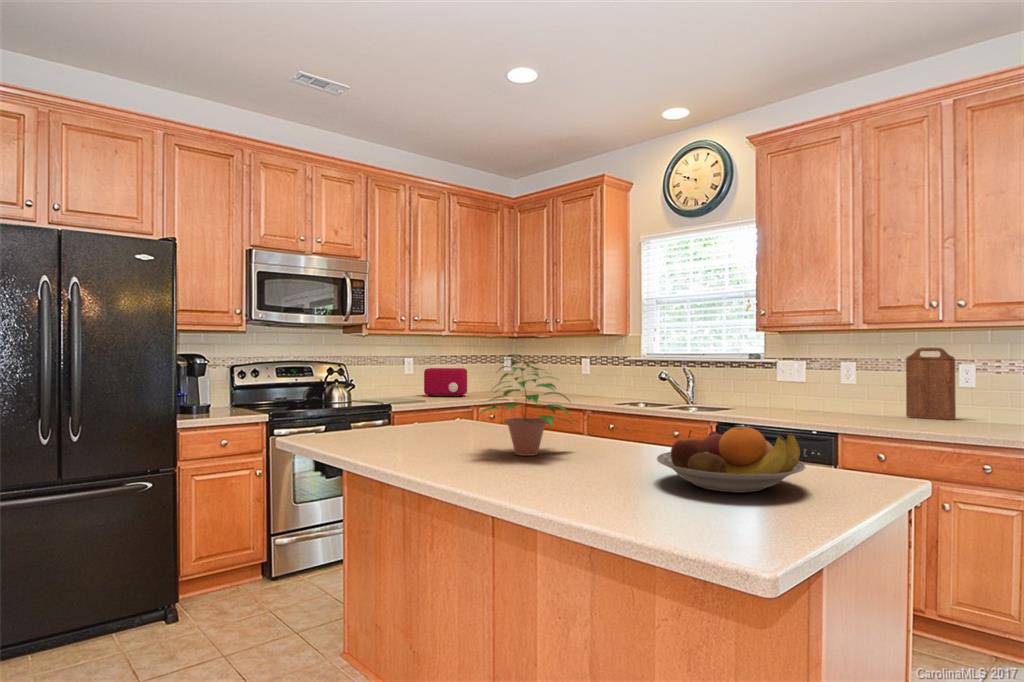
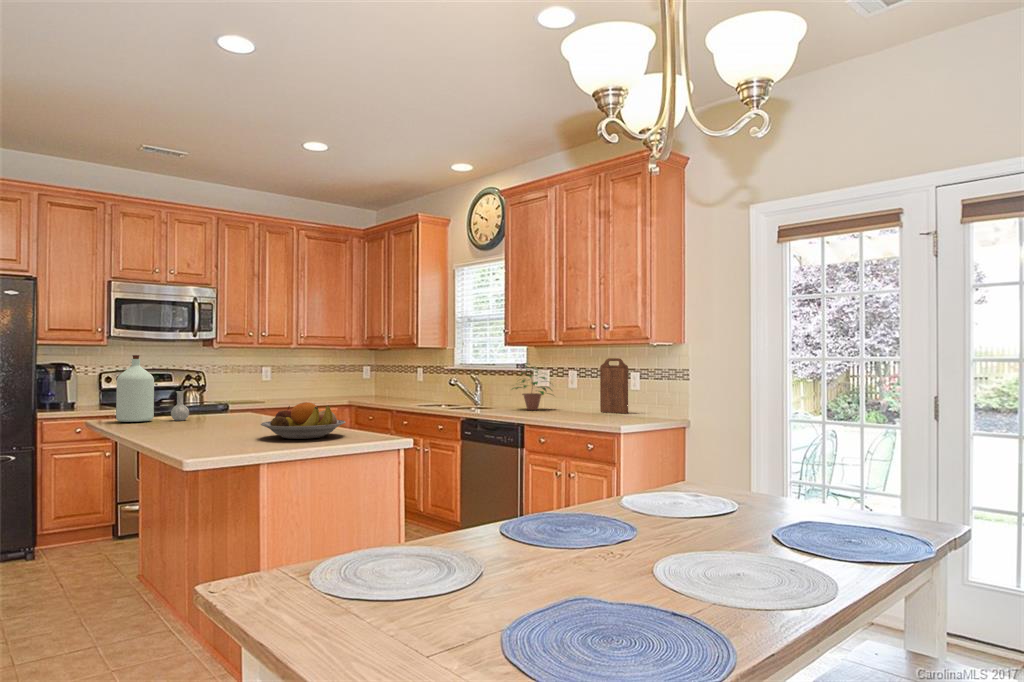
bottle: none [328,345,425,444] -> present [116,355,189,422]
potted plant: present [480,354,572,456] -> present [512,363,552,410]
toaster: present [424,368,467,397] -> none [276,376,314,400]

